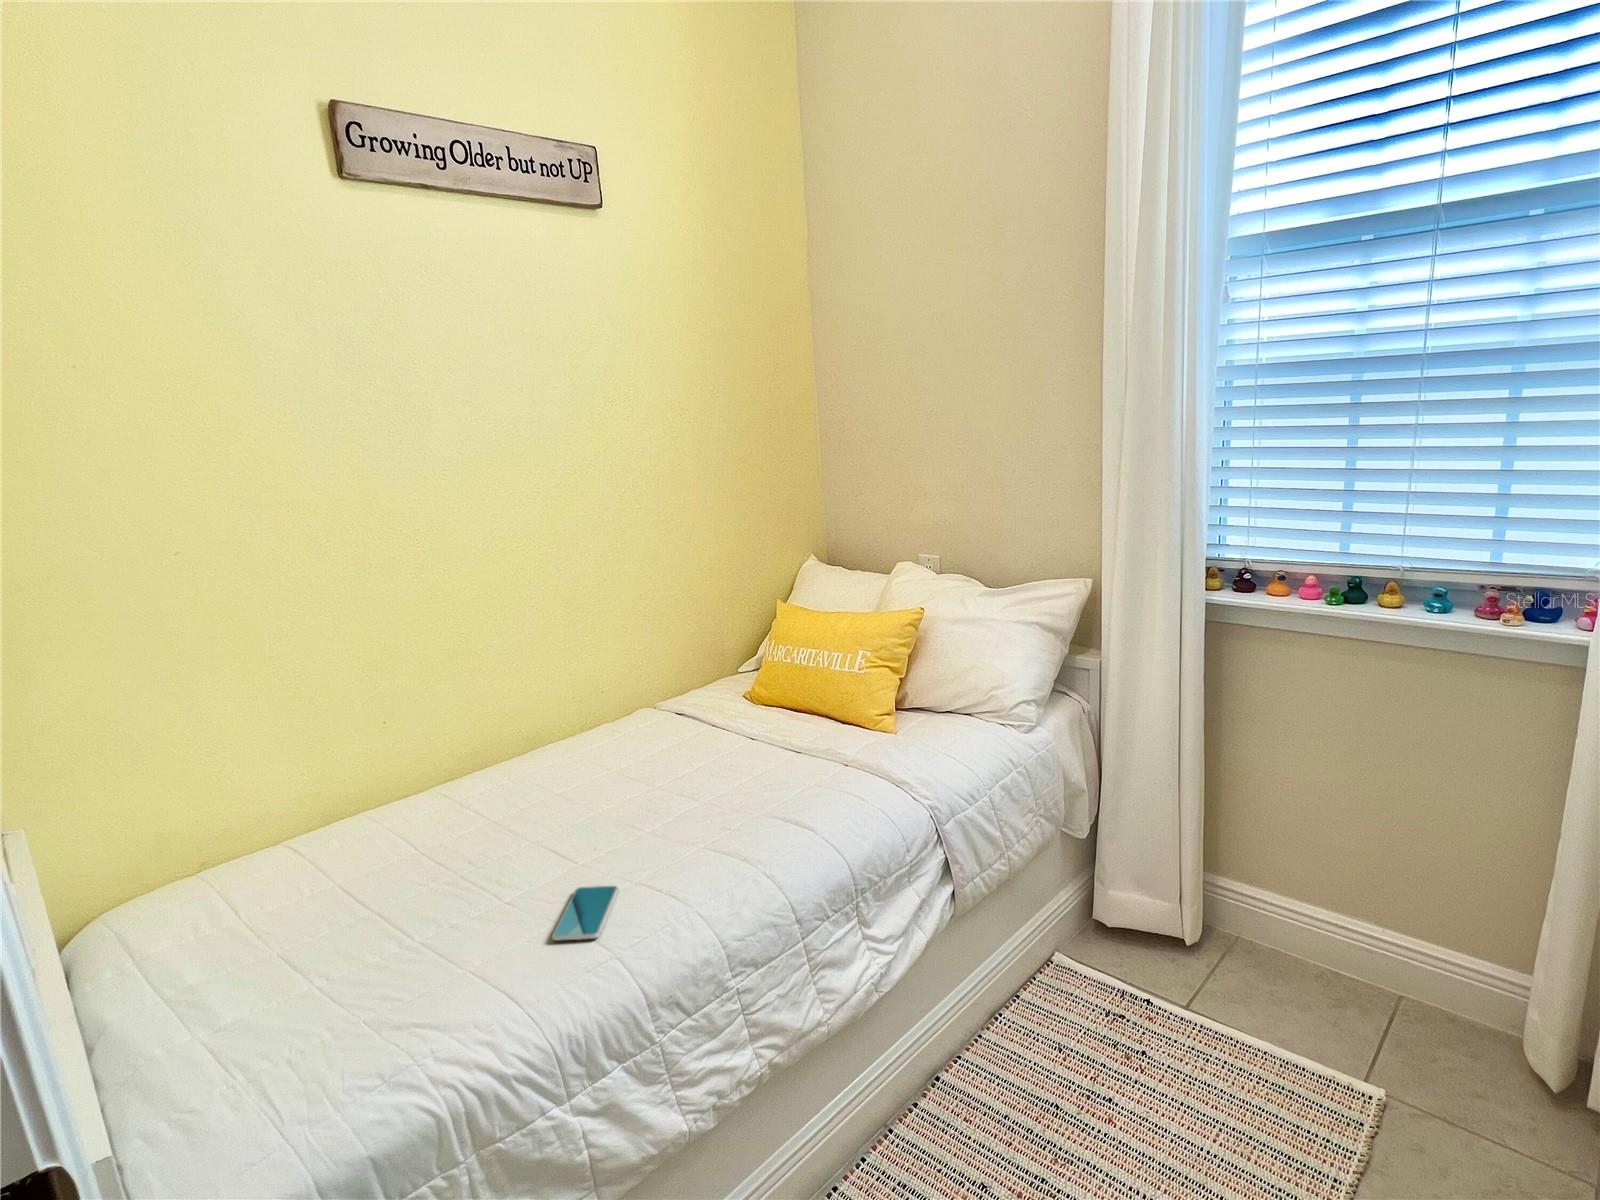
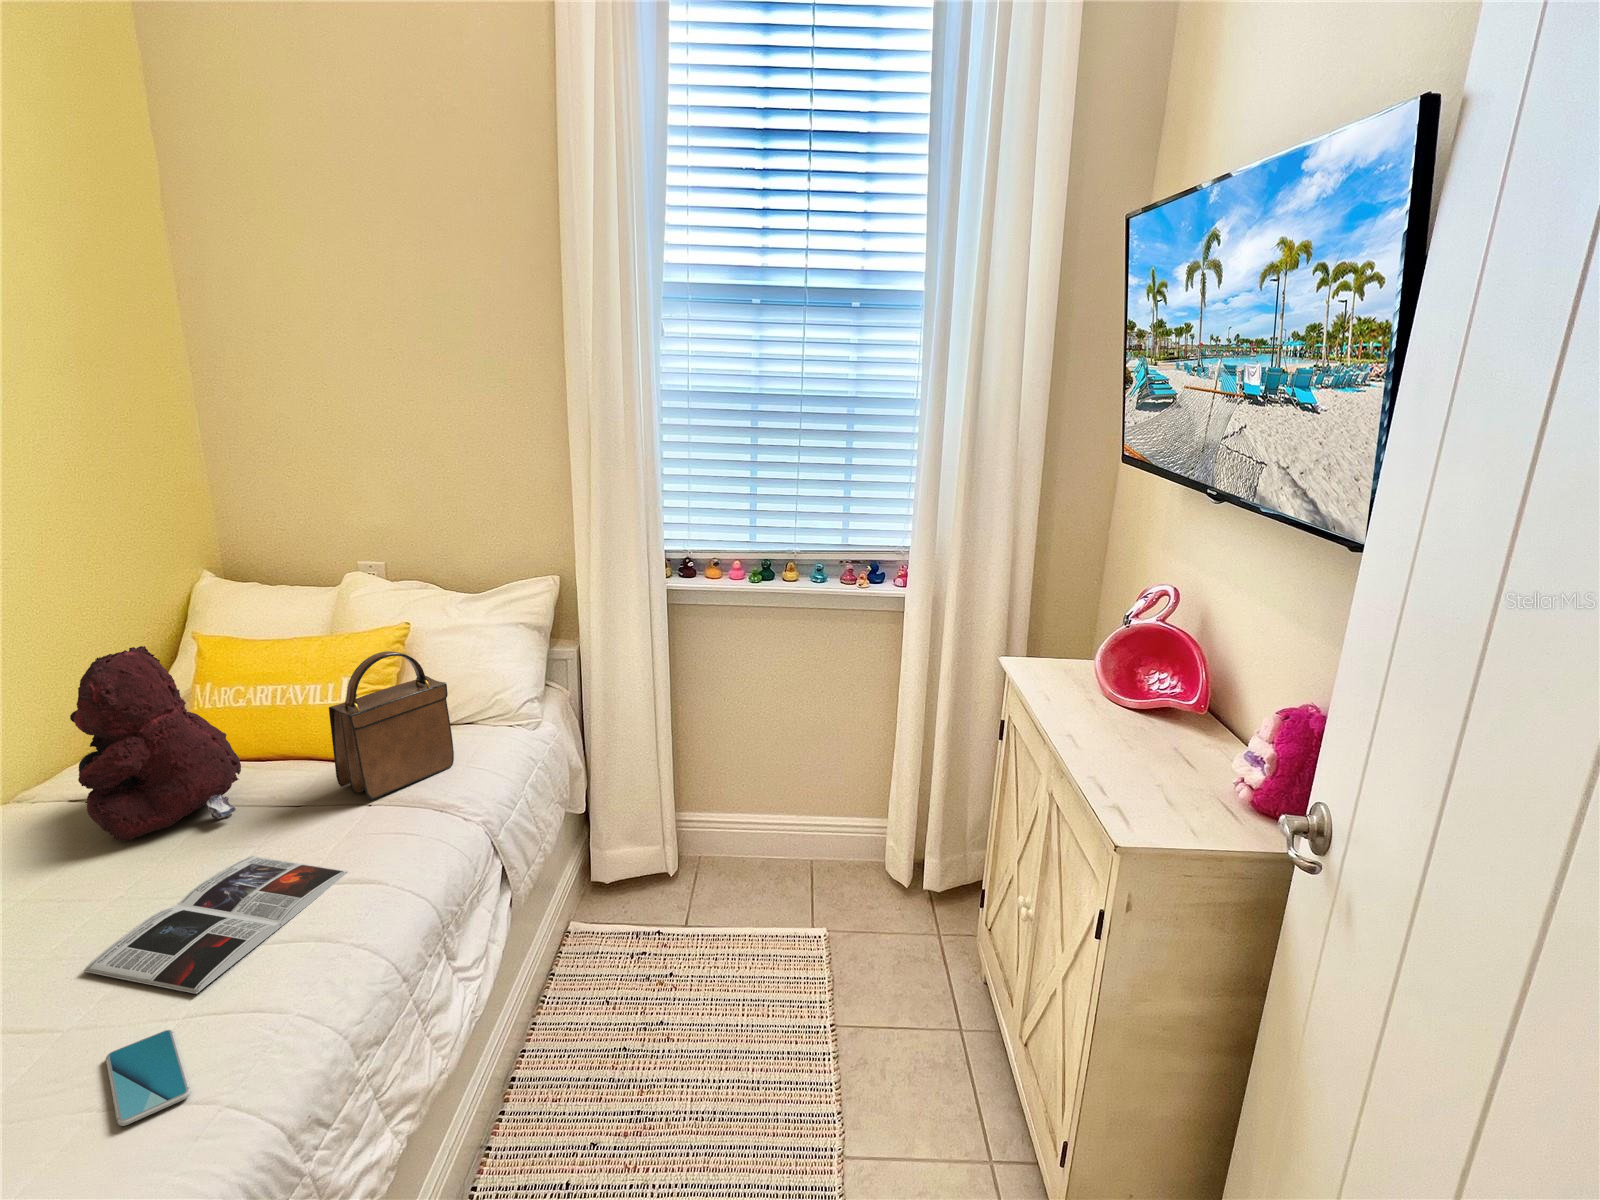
teddy bear: none [656,598,768,749] -> present [70,646,241,841]
handbag: none [827,625,932,760] -> present [329,651,454,800]
magazine: none [603,781,798,868] -> present [84,856,348,994]

